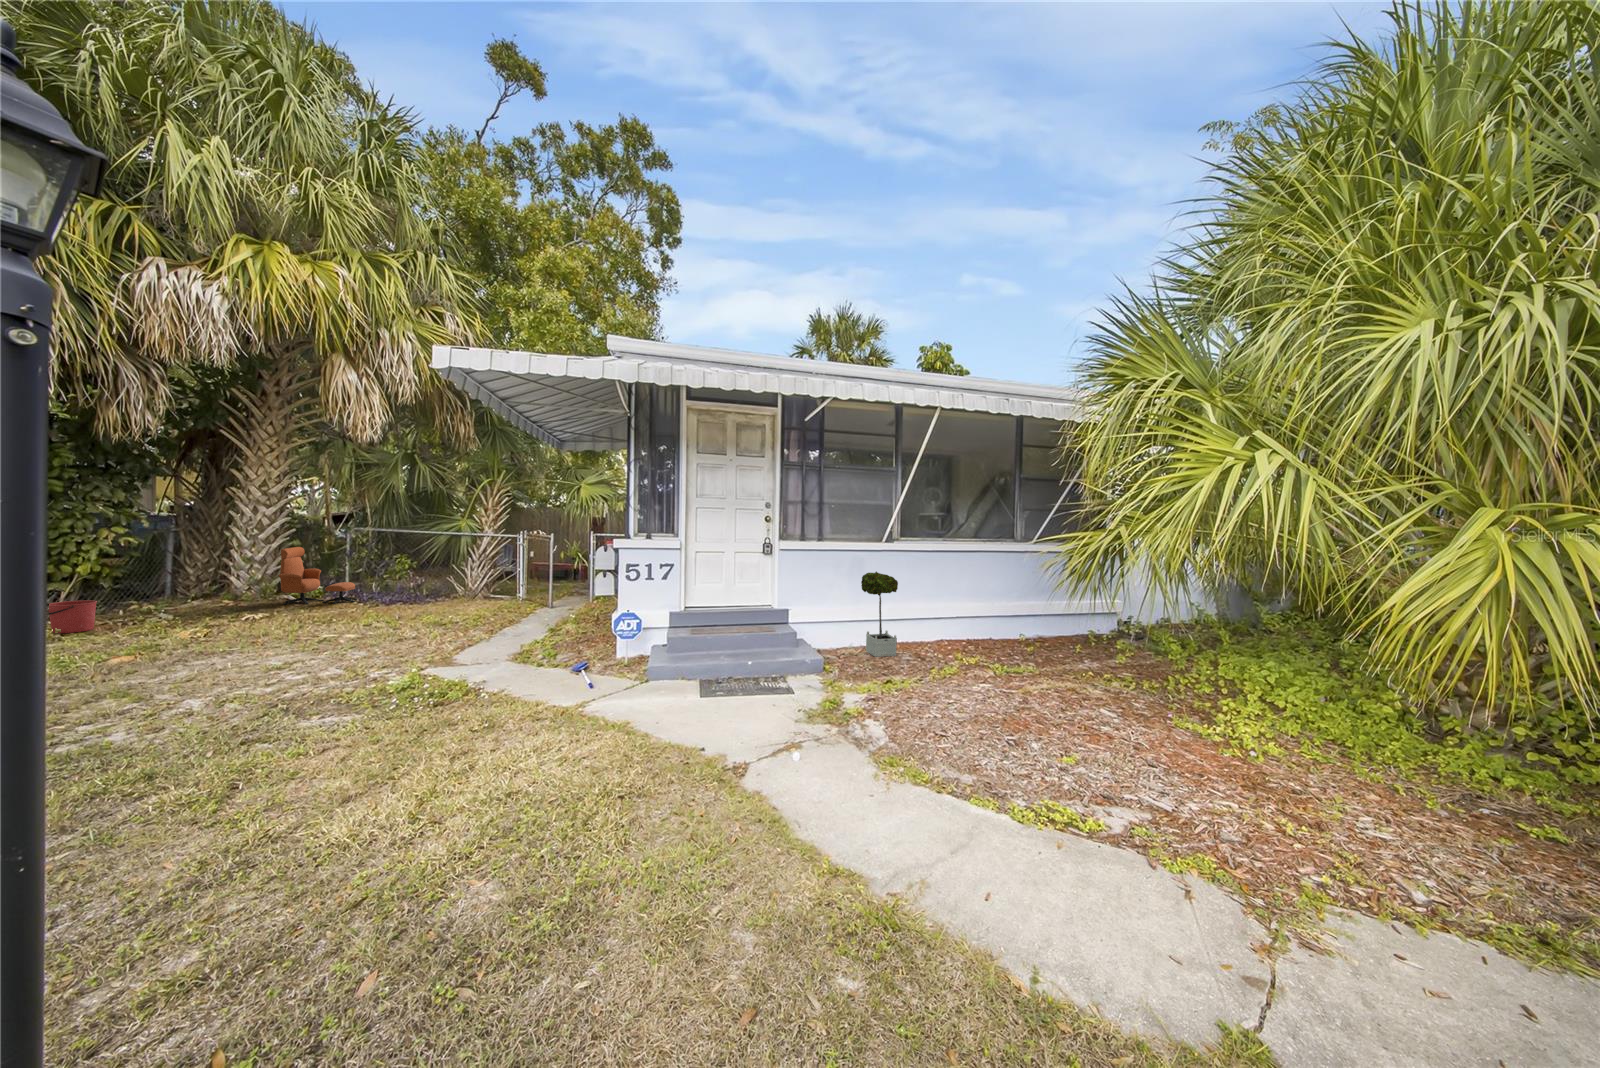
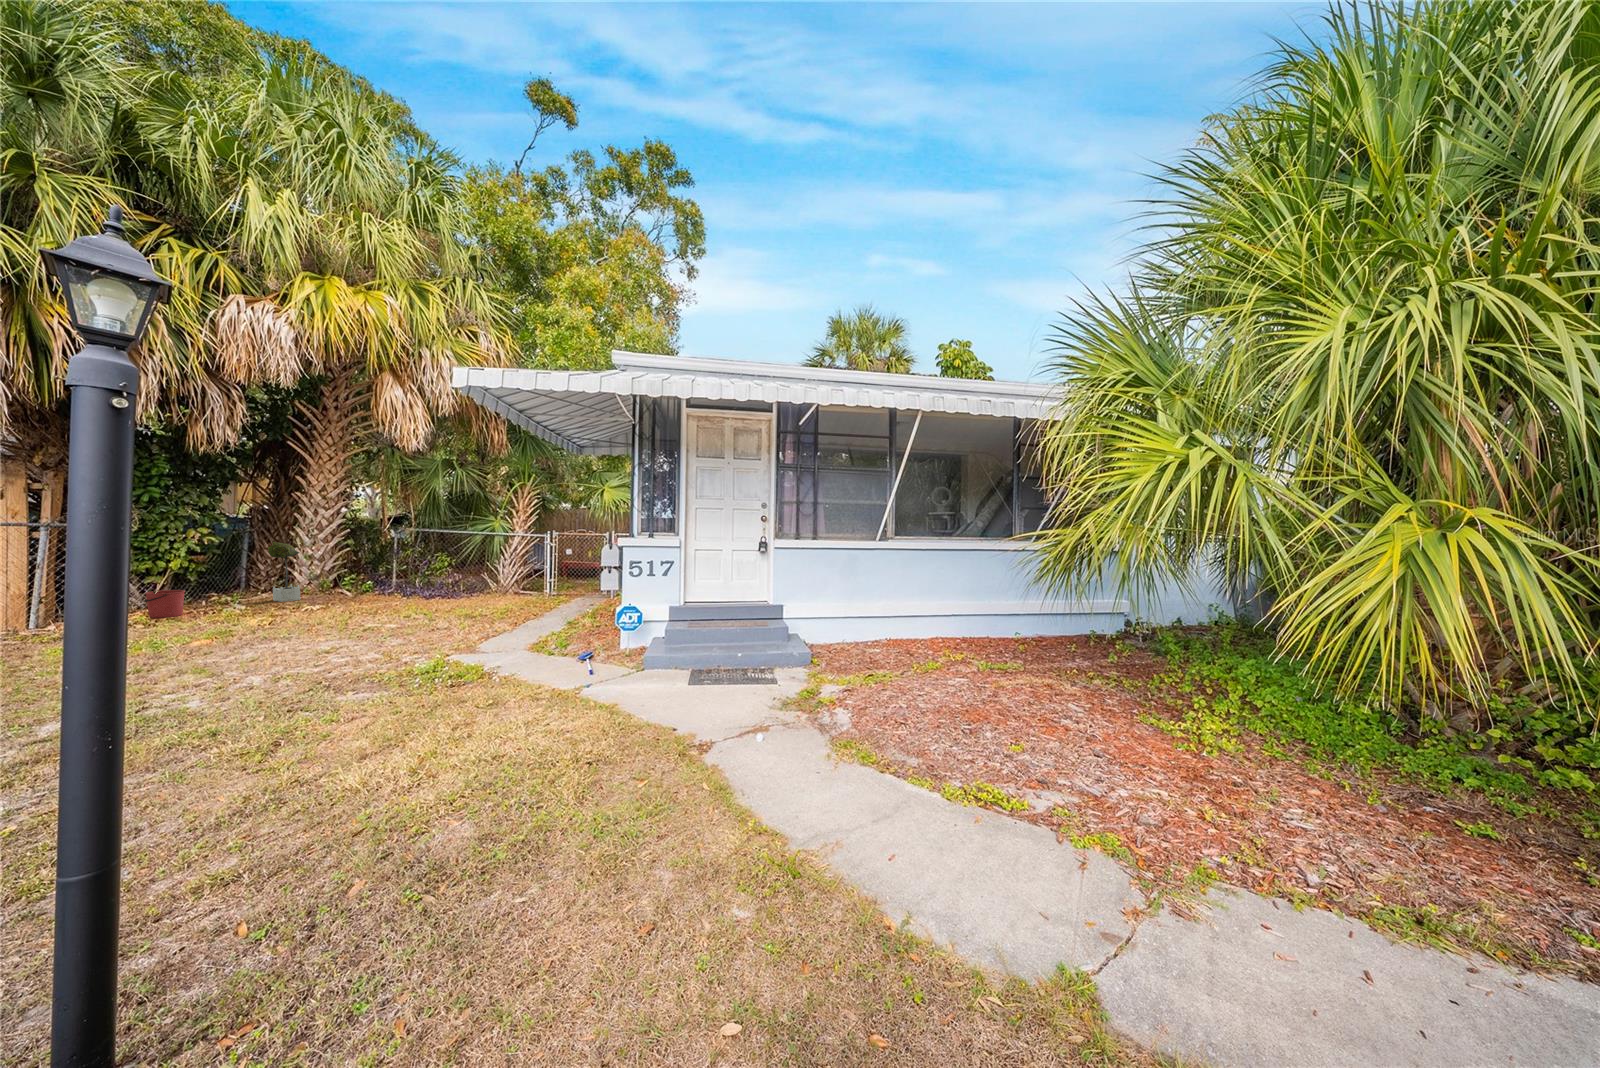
lounge chair: present [278,547,357,605] -> none [335,545,402,597]
potted tree: present [861,572,898,657] -> present [268,542,301,602]

